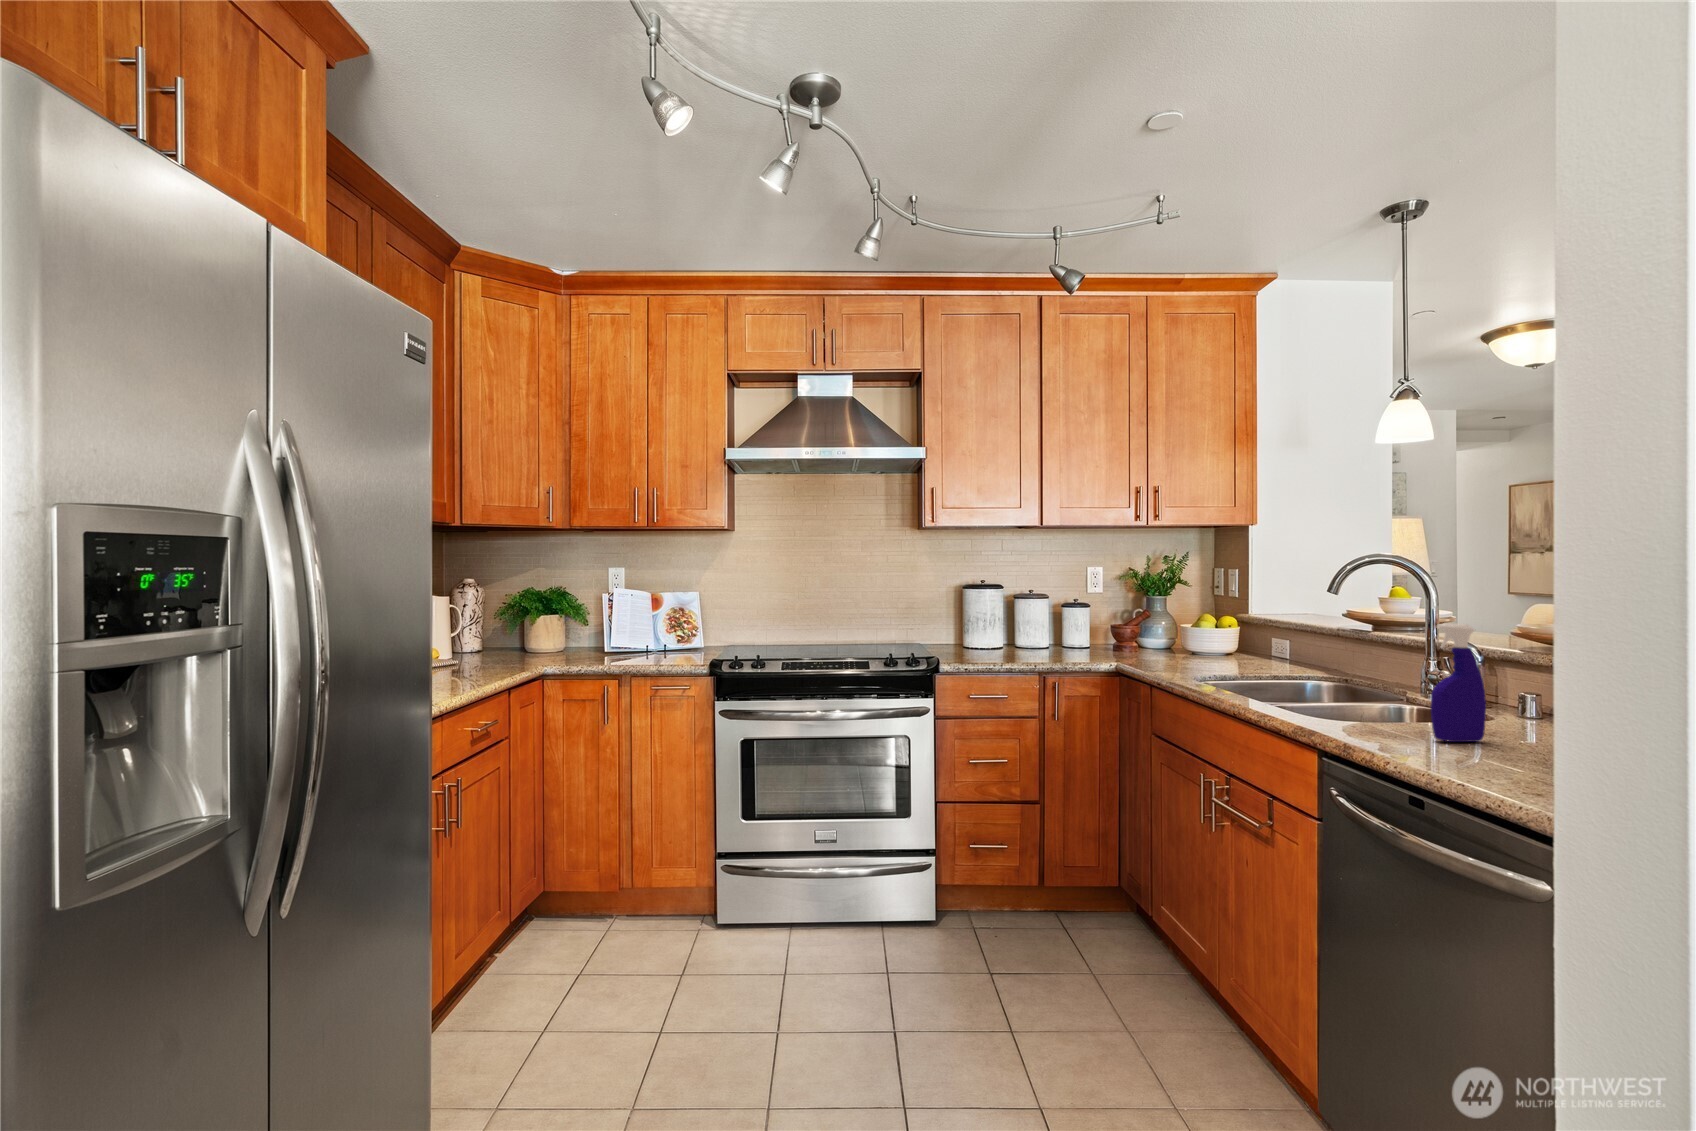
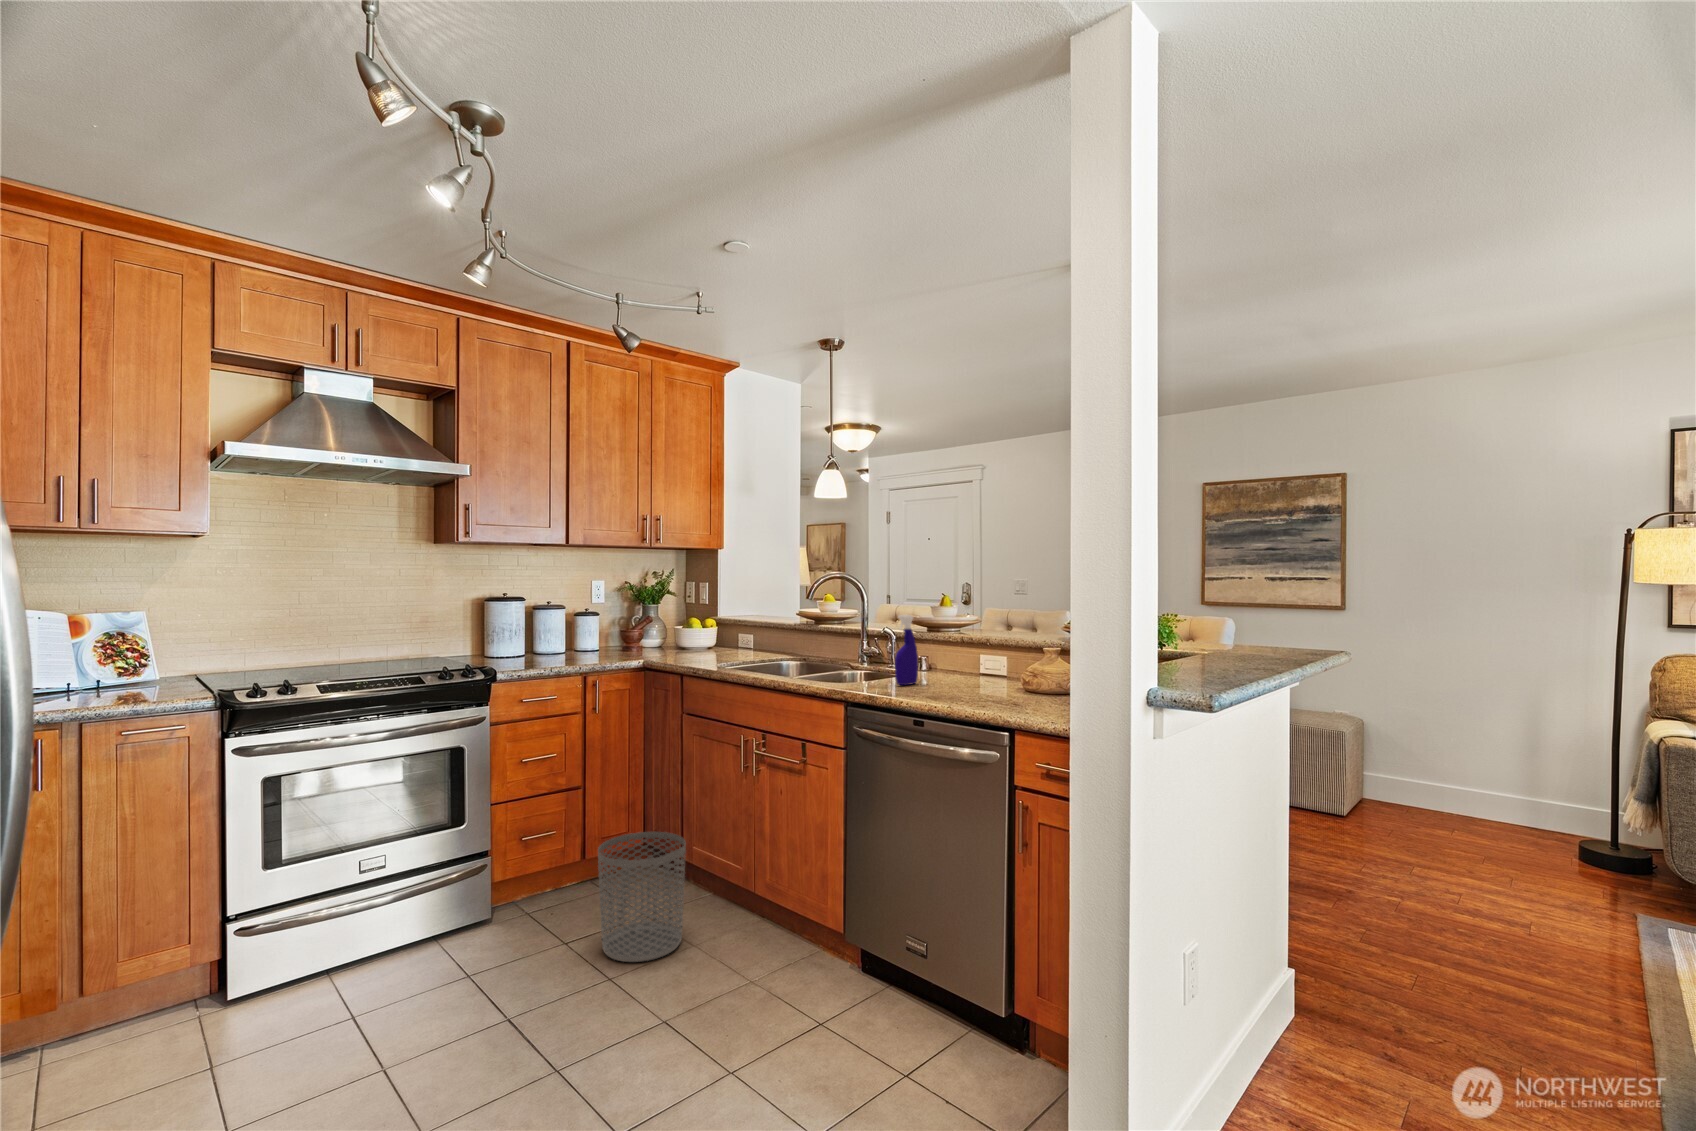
waste bin: none [1009,868,1116,1032] -> present [598,832,686,962]

